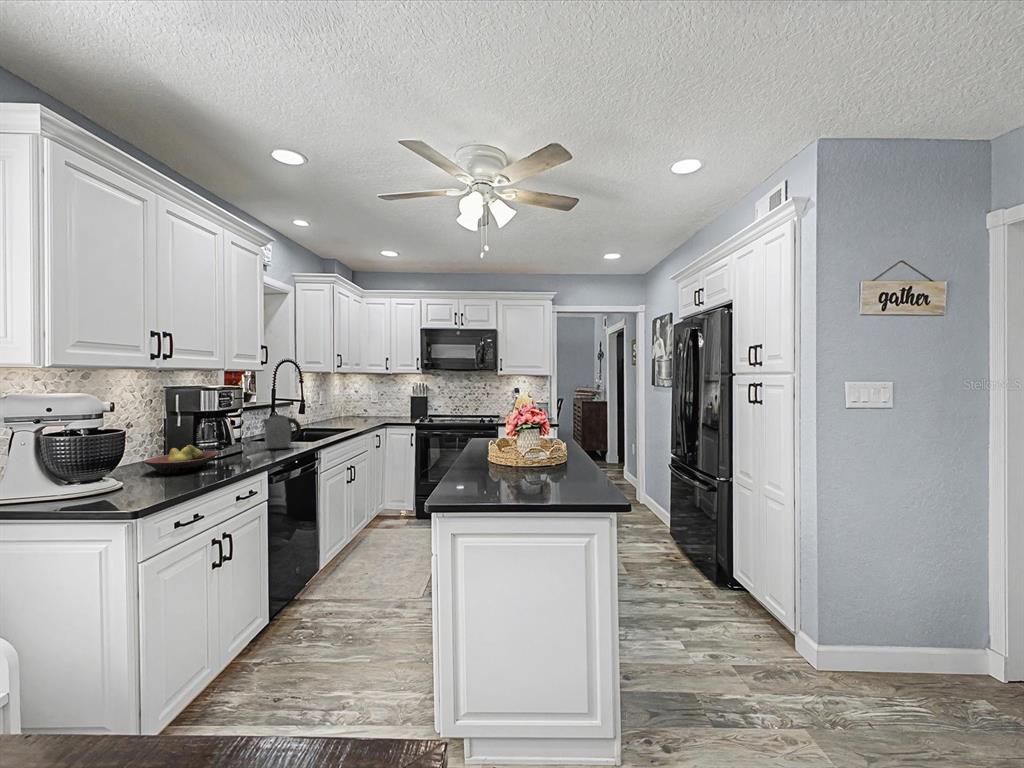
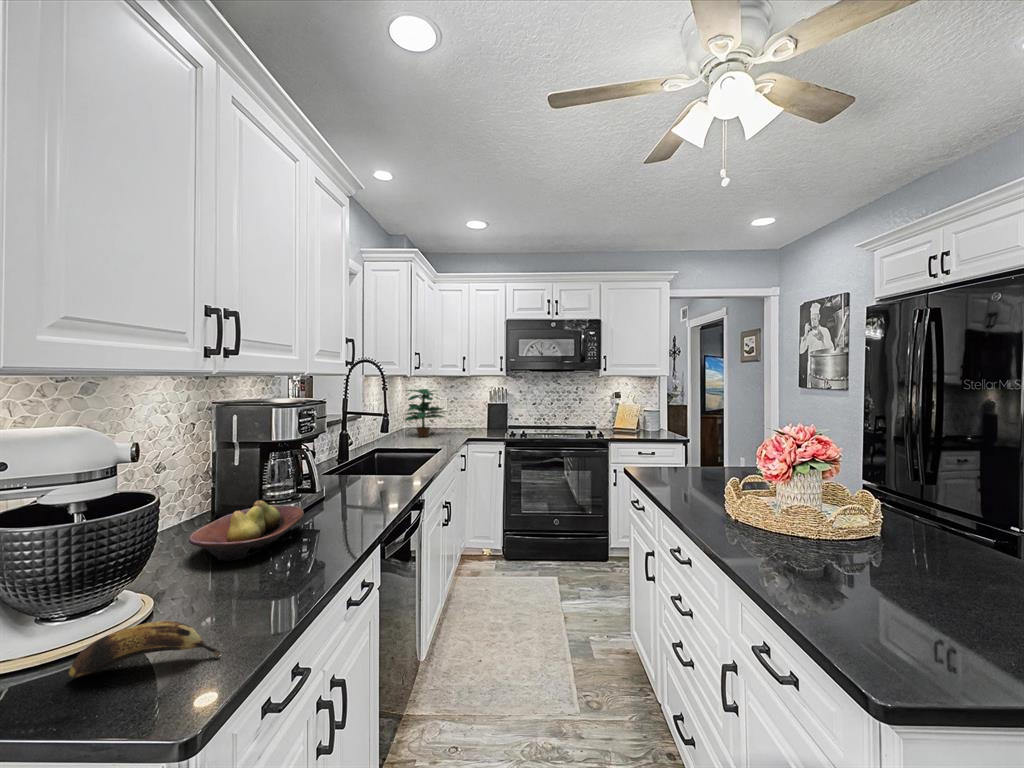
potted plant: none [336,384,370,422] -> present [405,389,444,437]
kettle: present [263,415,301,450] -> none [348,439,400,492]
banana: none [81,479,152,501] -> present [69,621,221,678]

